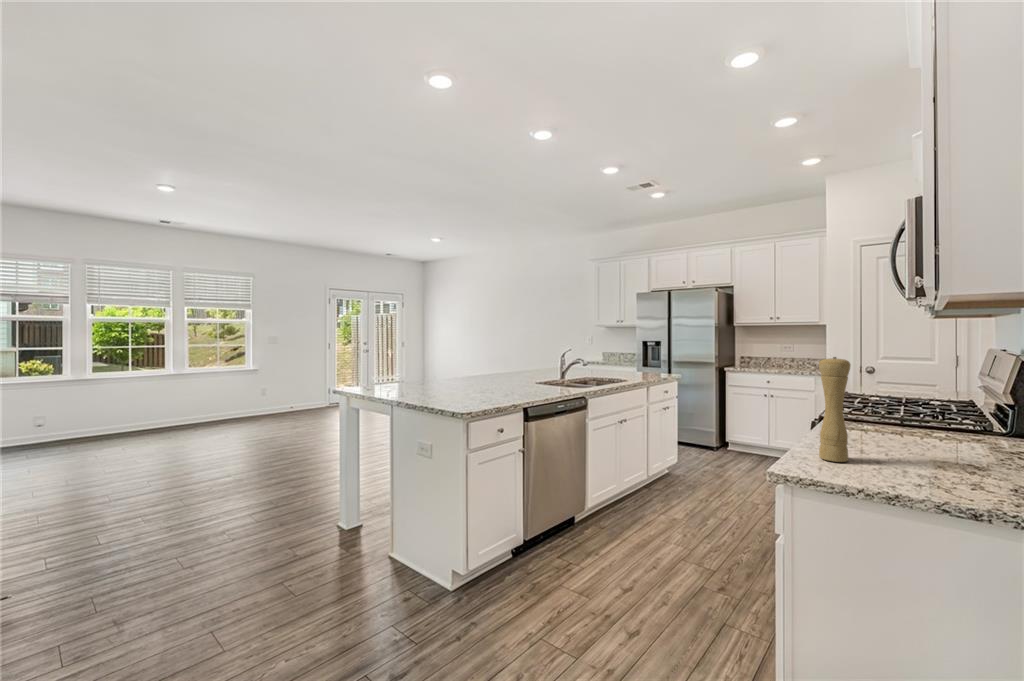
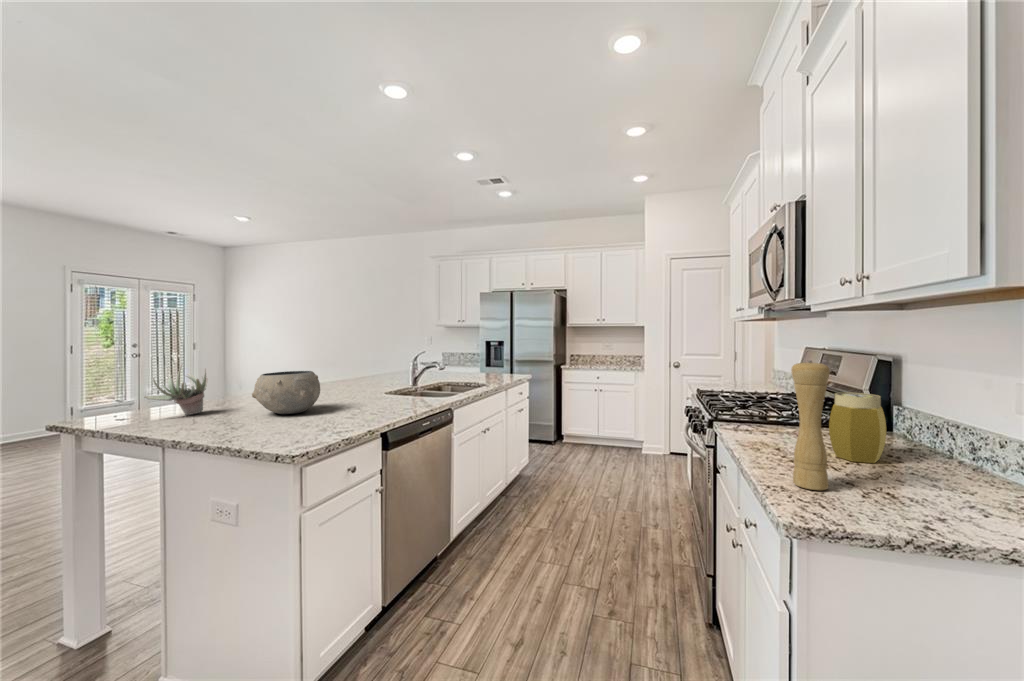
succulent plant: none [376,350,412,387] -> present [144,365,207,415]
ceramic bowl: none [439,359,485,390] -> present [252,371,320,414]
jar: none [894,390,951,455] -> present [829,393,886,463]

